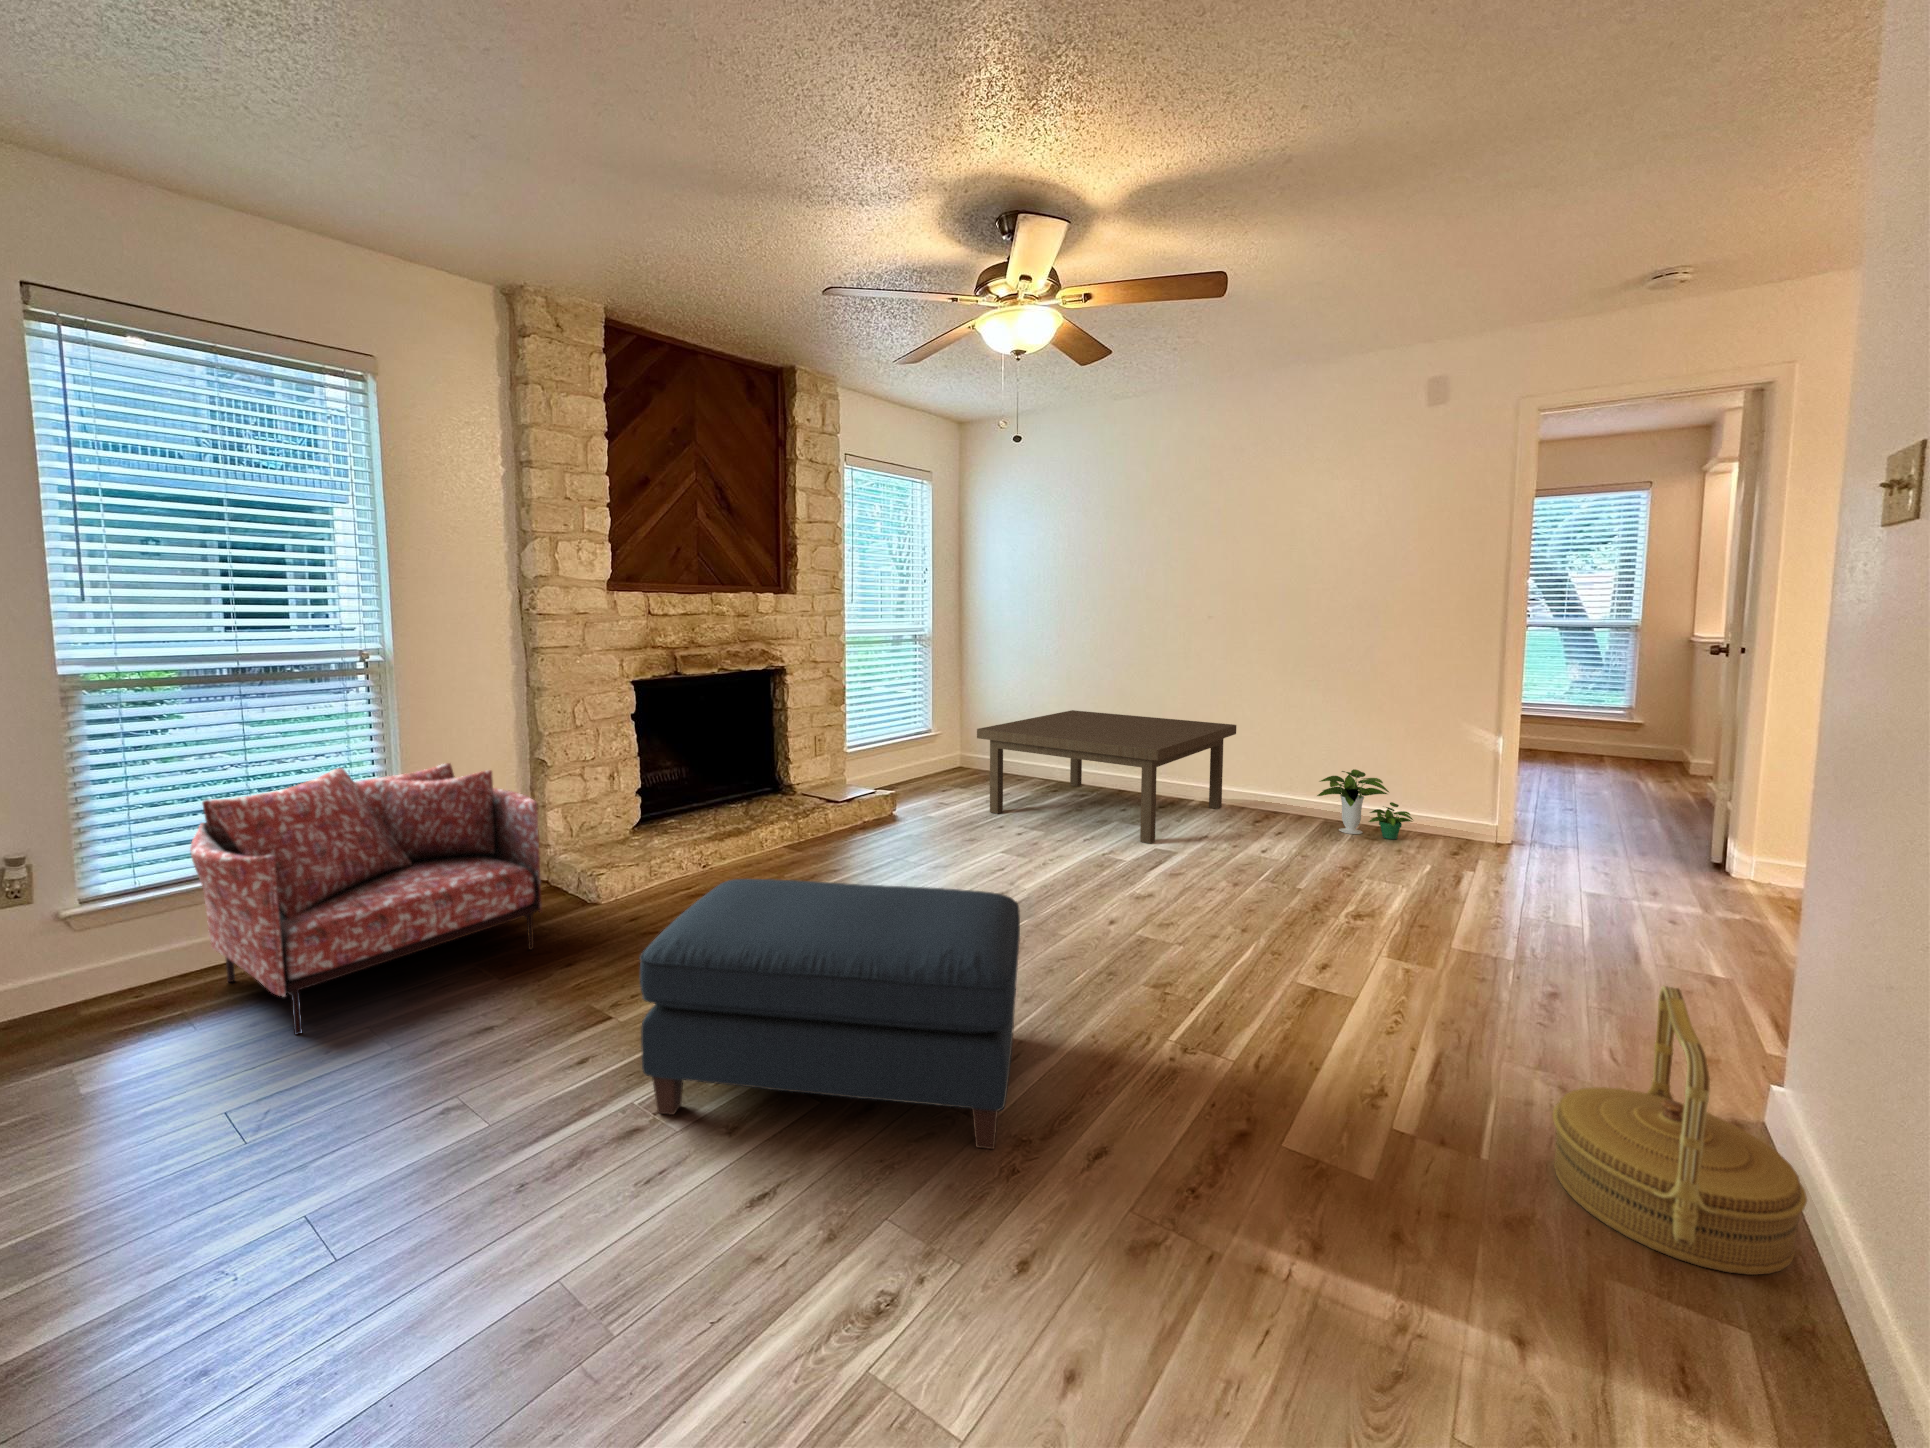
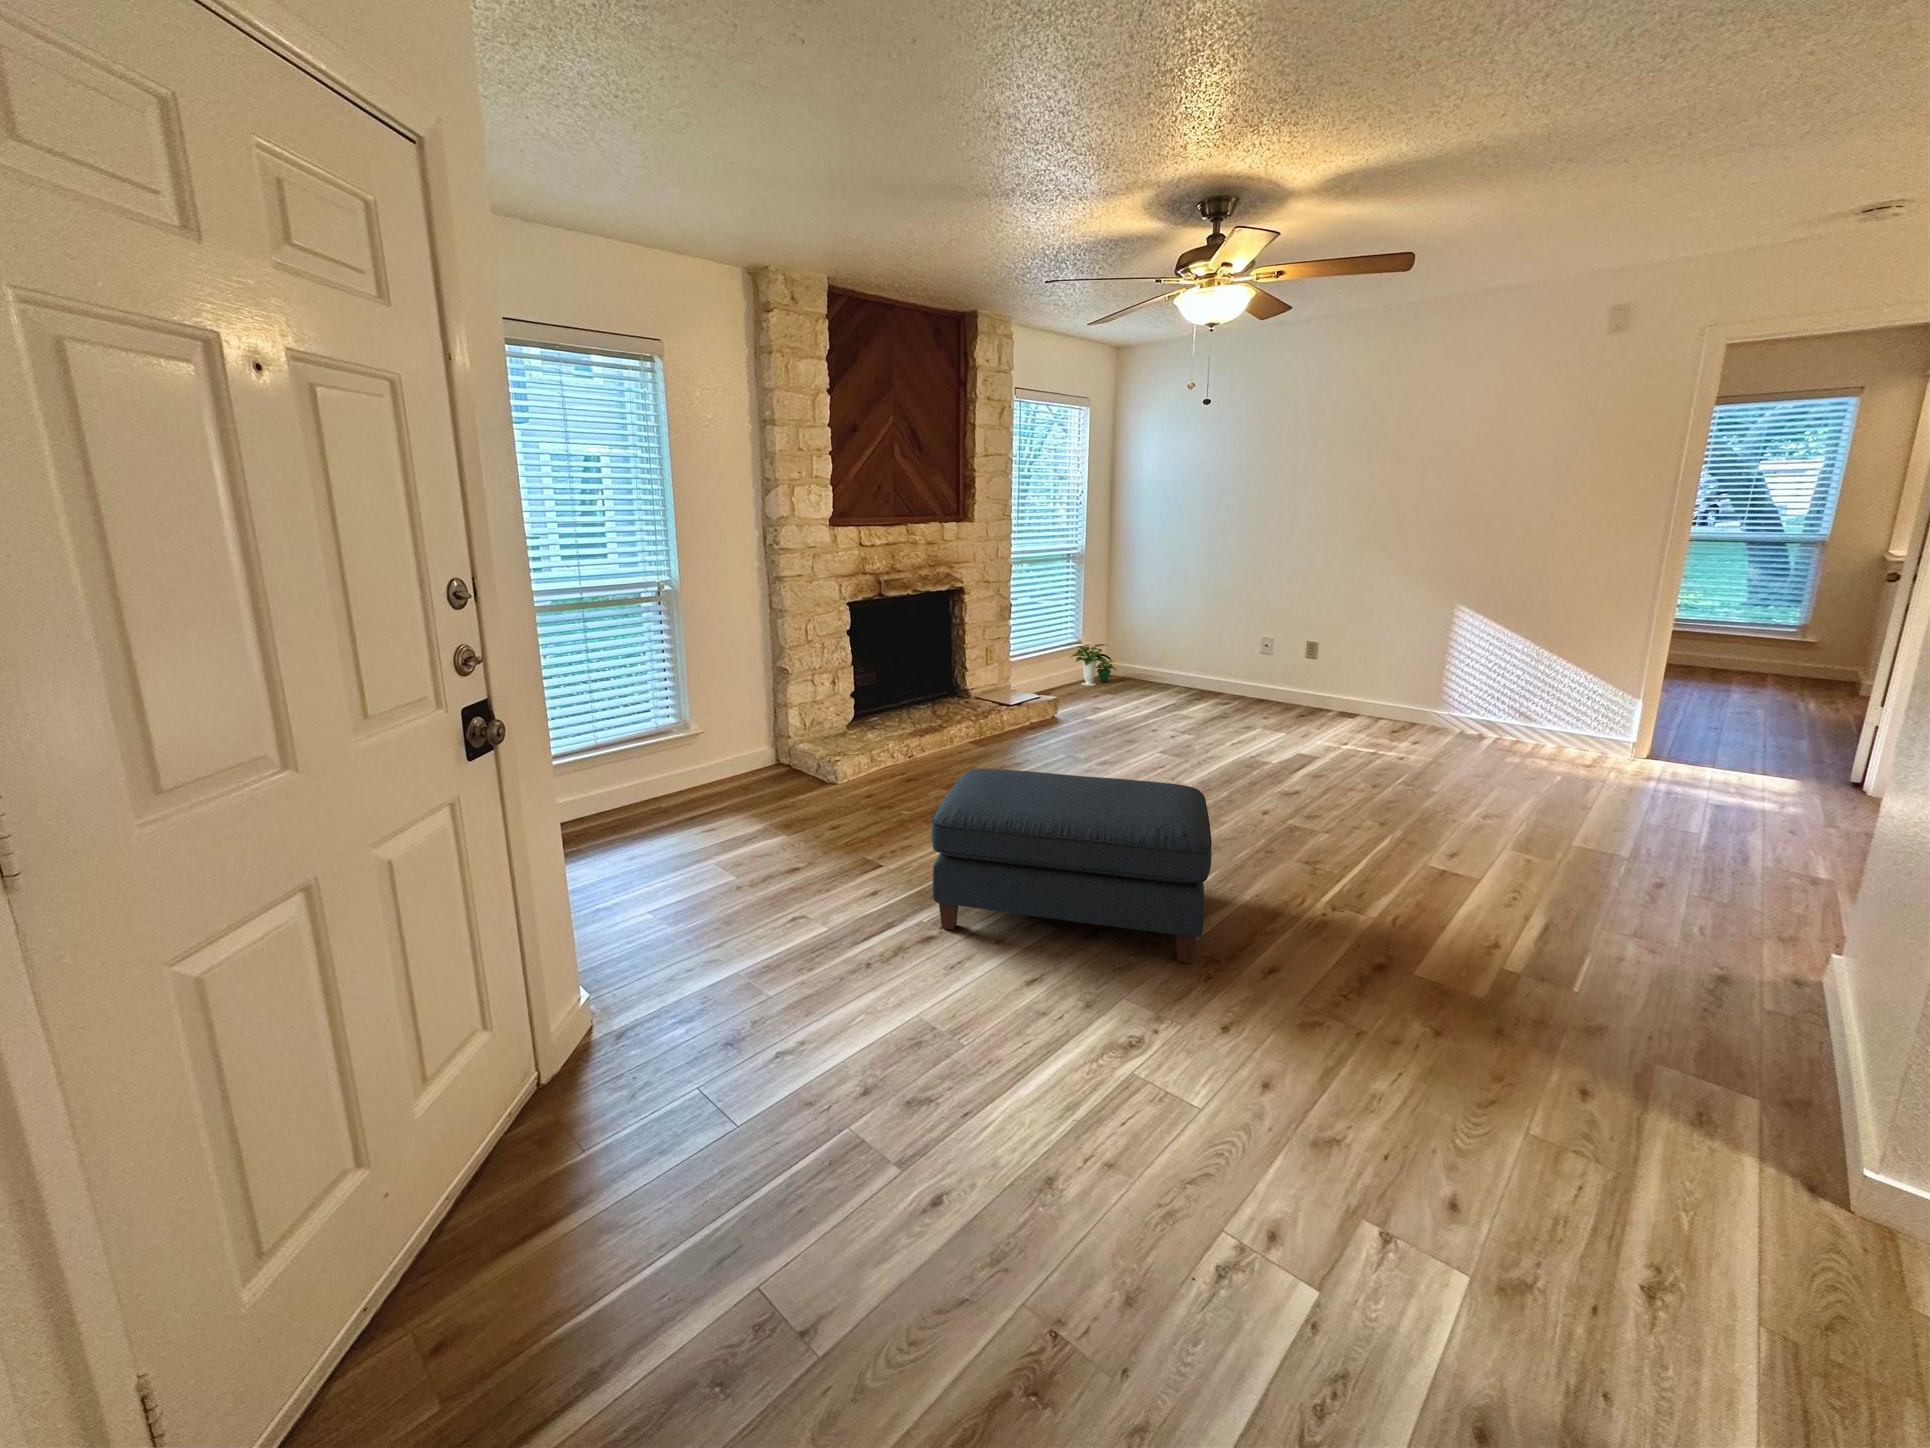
coffee table: present [977,710,1236,844] -> none [1133,624,1381,748]
armchair: present [190,763,542,1035] -> none [576,672,808,866]
potted plant: present [1317,769,1413,839] -> present [1070,643,1117,686]
woven basket: present [1552,986,1807,1275] -> none [1631,874,1831,1074]

